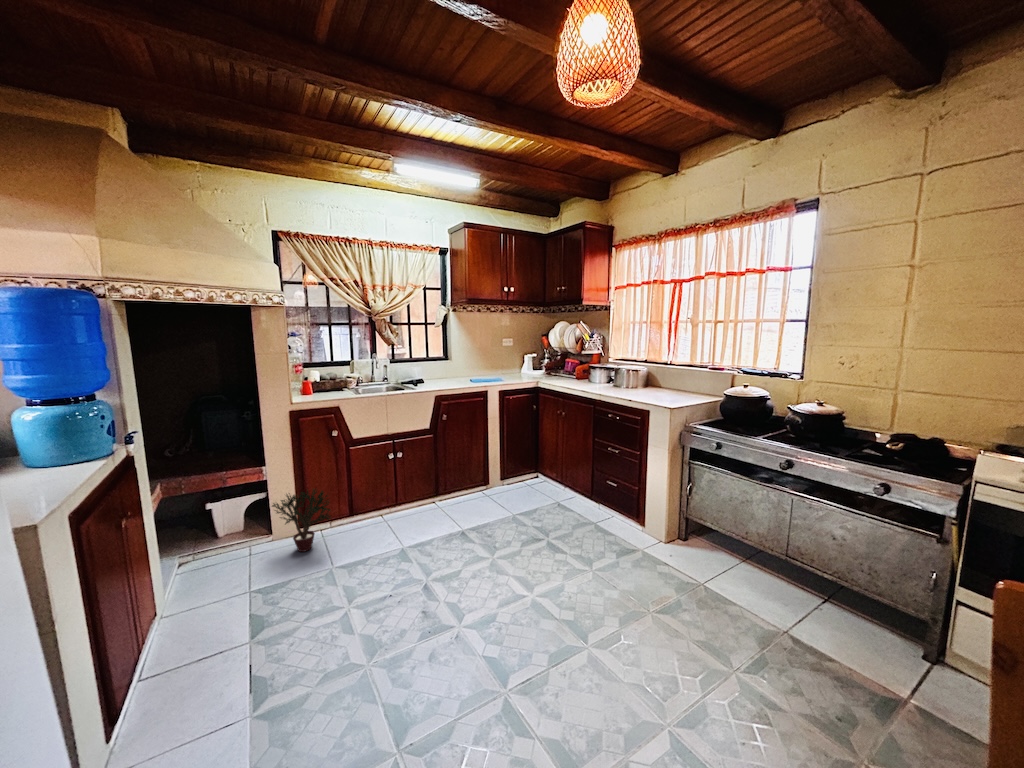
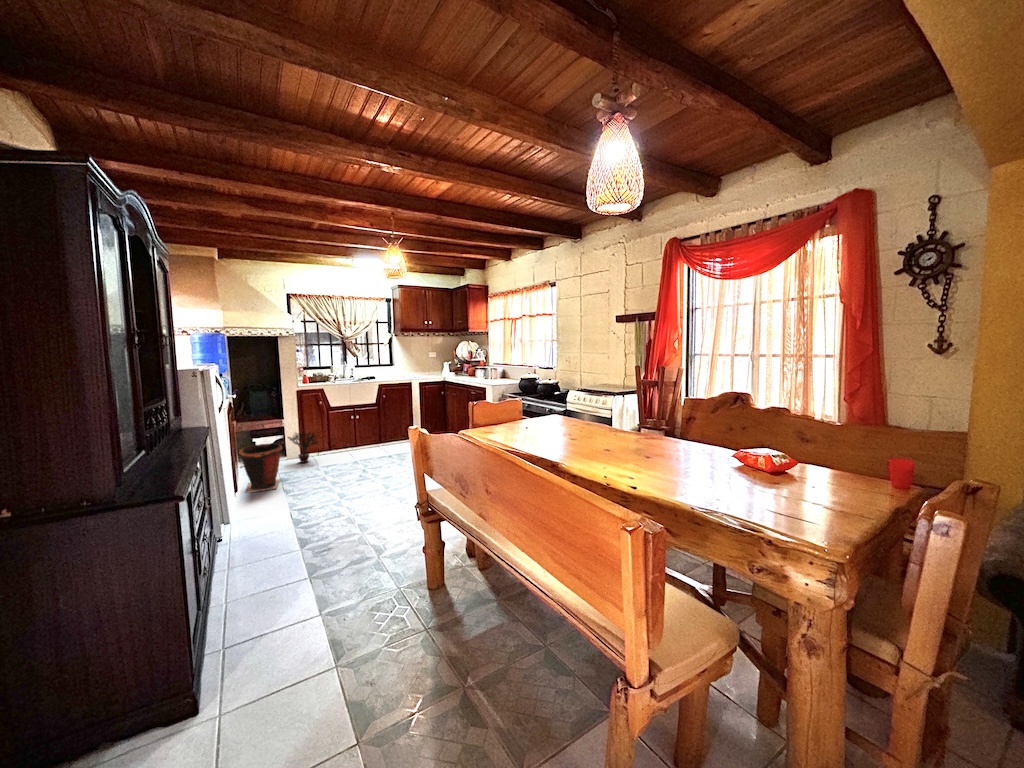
waste bin: none [142,536,255,687] -> present [239,443,282,493]

